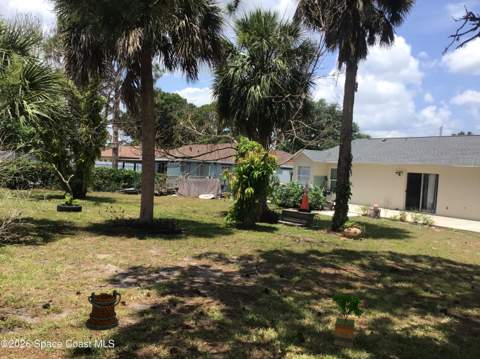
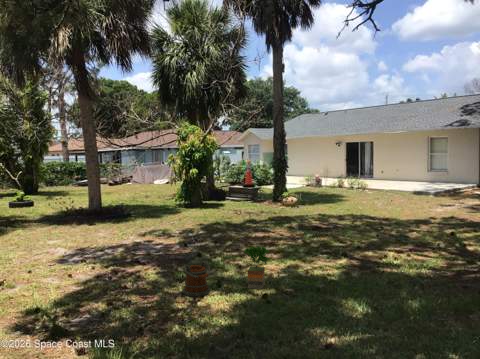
bucket: present [85,290,121,330] -> present [182,261,211,296]

